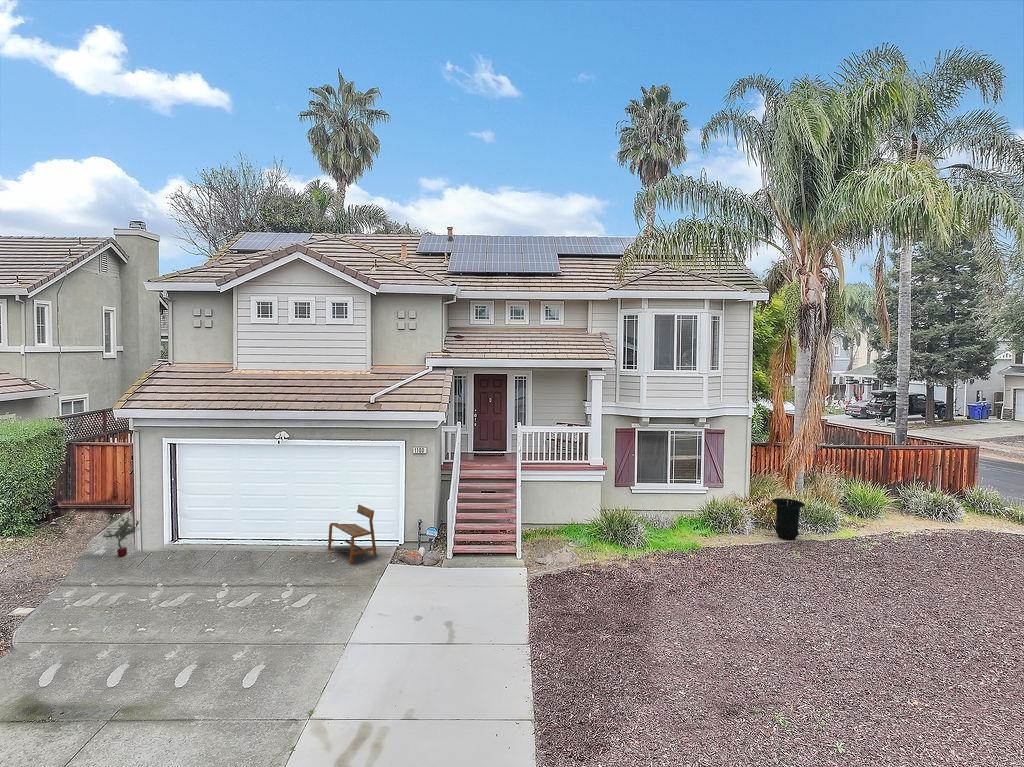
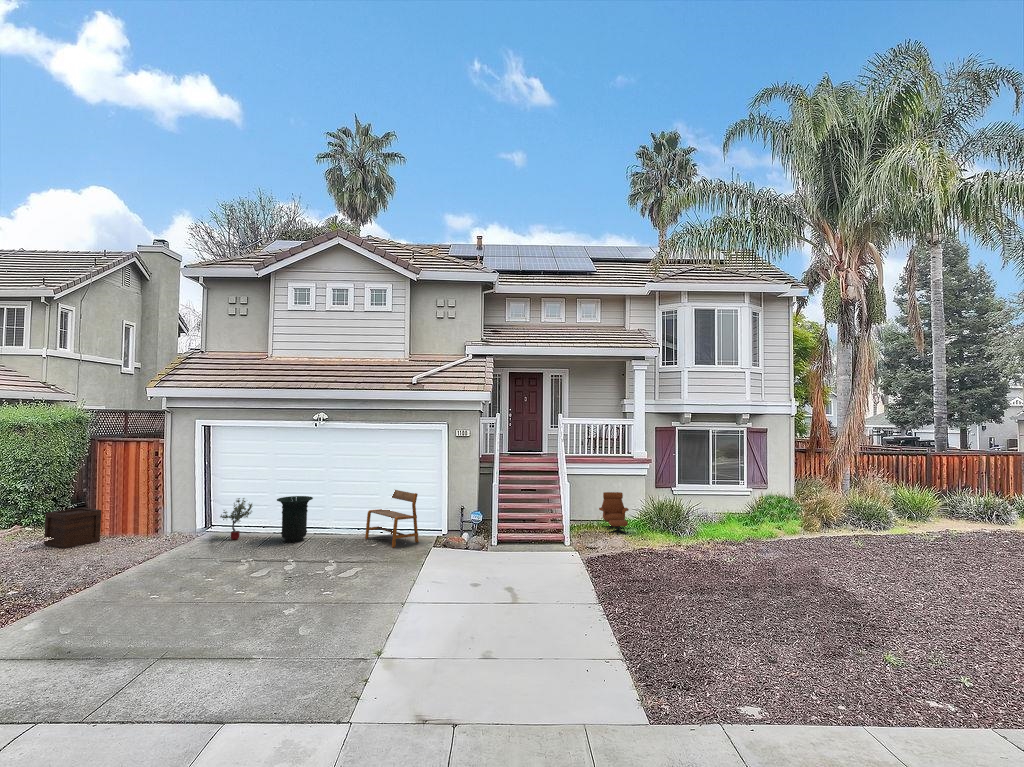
lounge chair: none [554,498,582,544] -> present [599,492,629,535]
trash can: present [772,498,805,540] -> present [277,496,313,542]
potted tree: present [103,516,139,557] -> present [220,498,253,540]
wooden crate: none [24,522,79,565] -> present [44,508,101,549]

